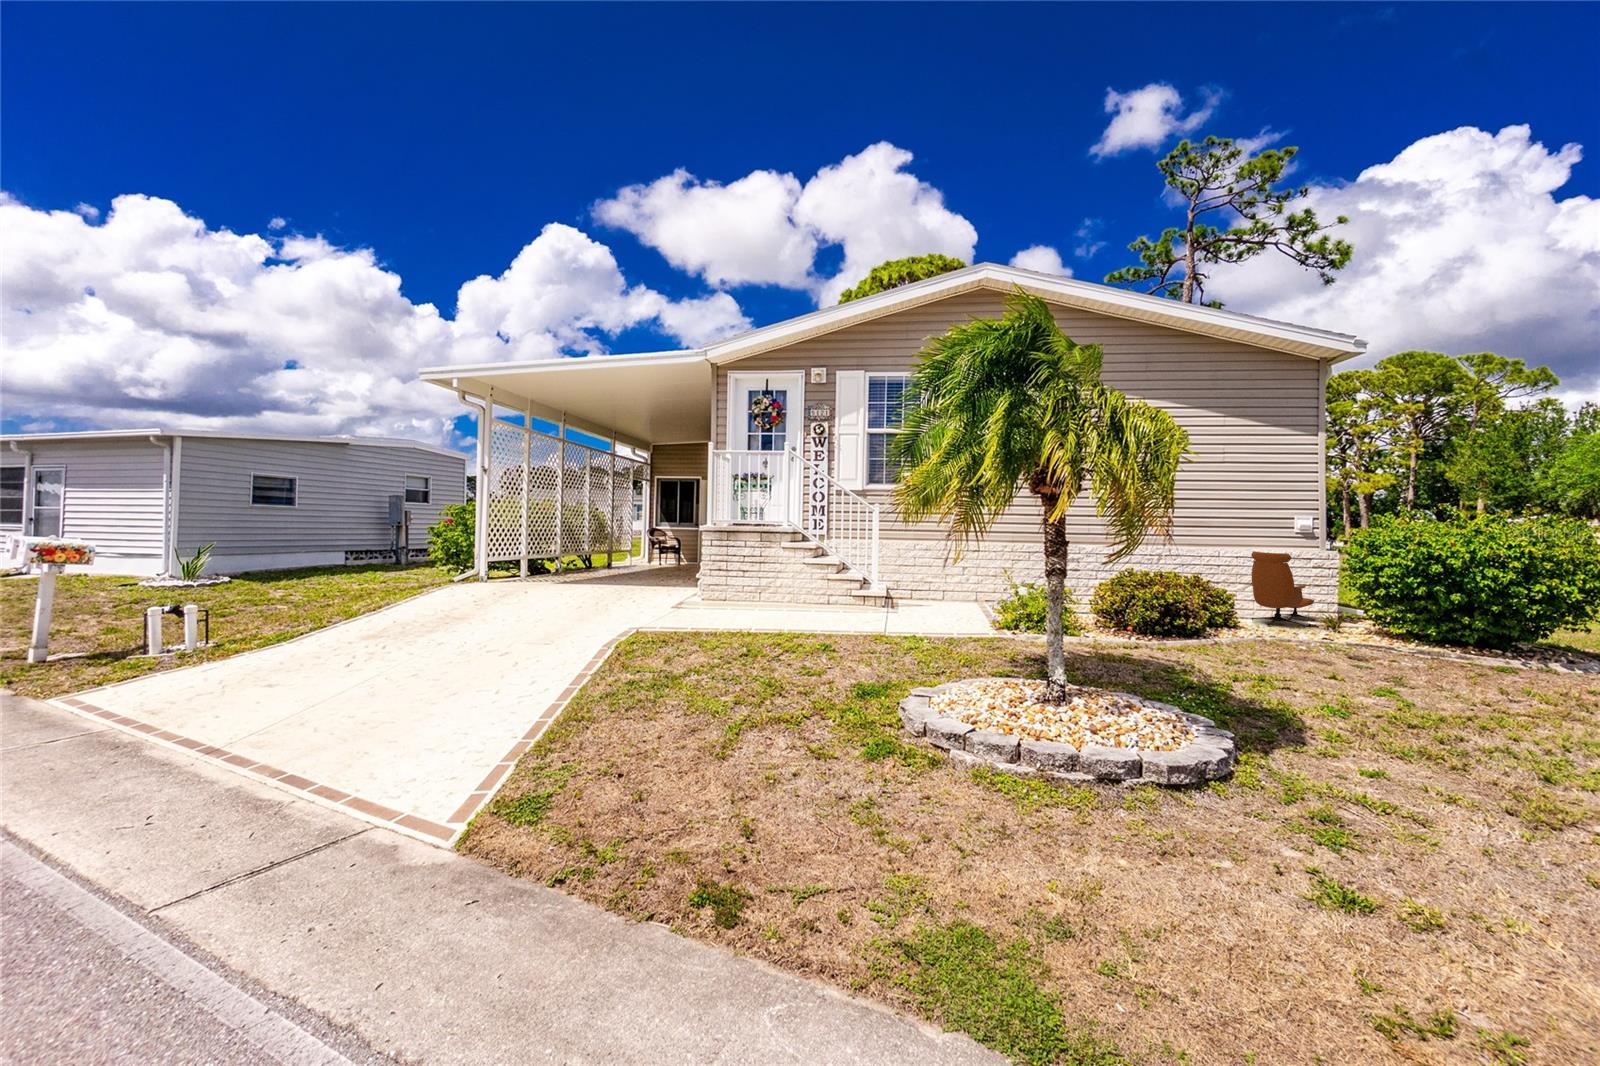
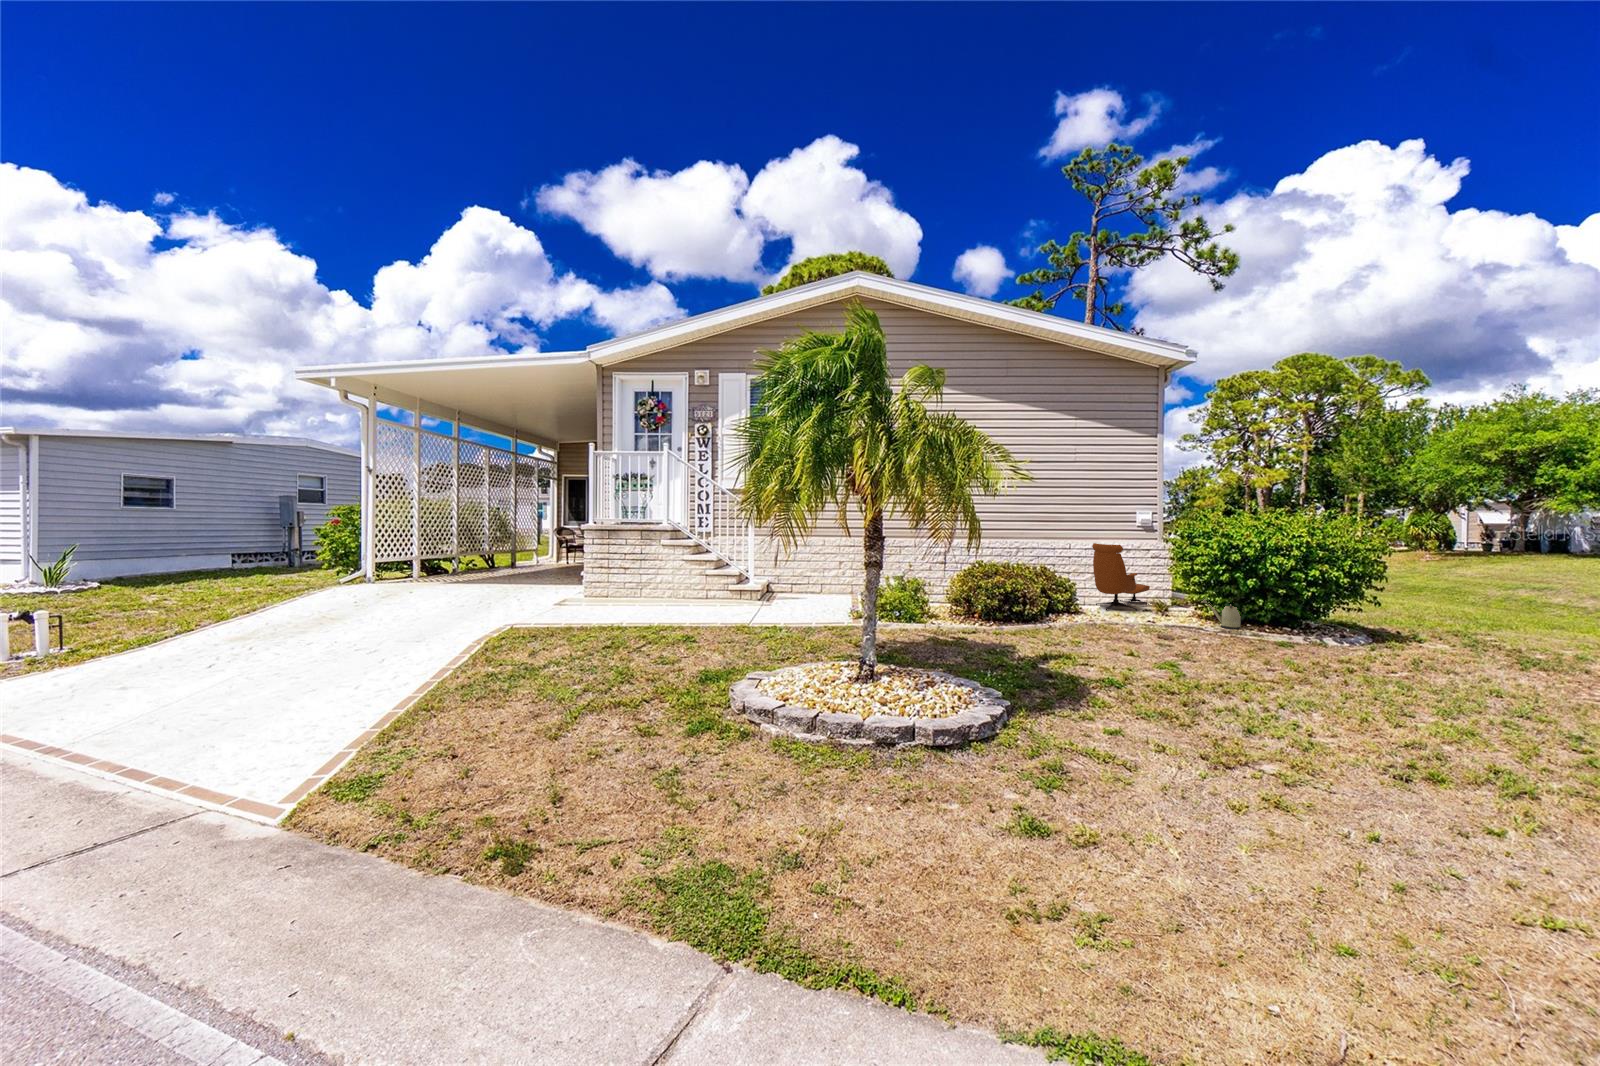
watering can: none [1395,613,1455,652] -> present [1201,599,1241,629]

